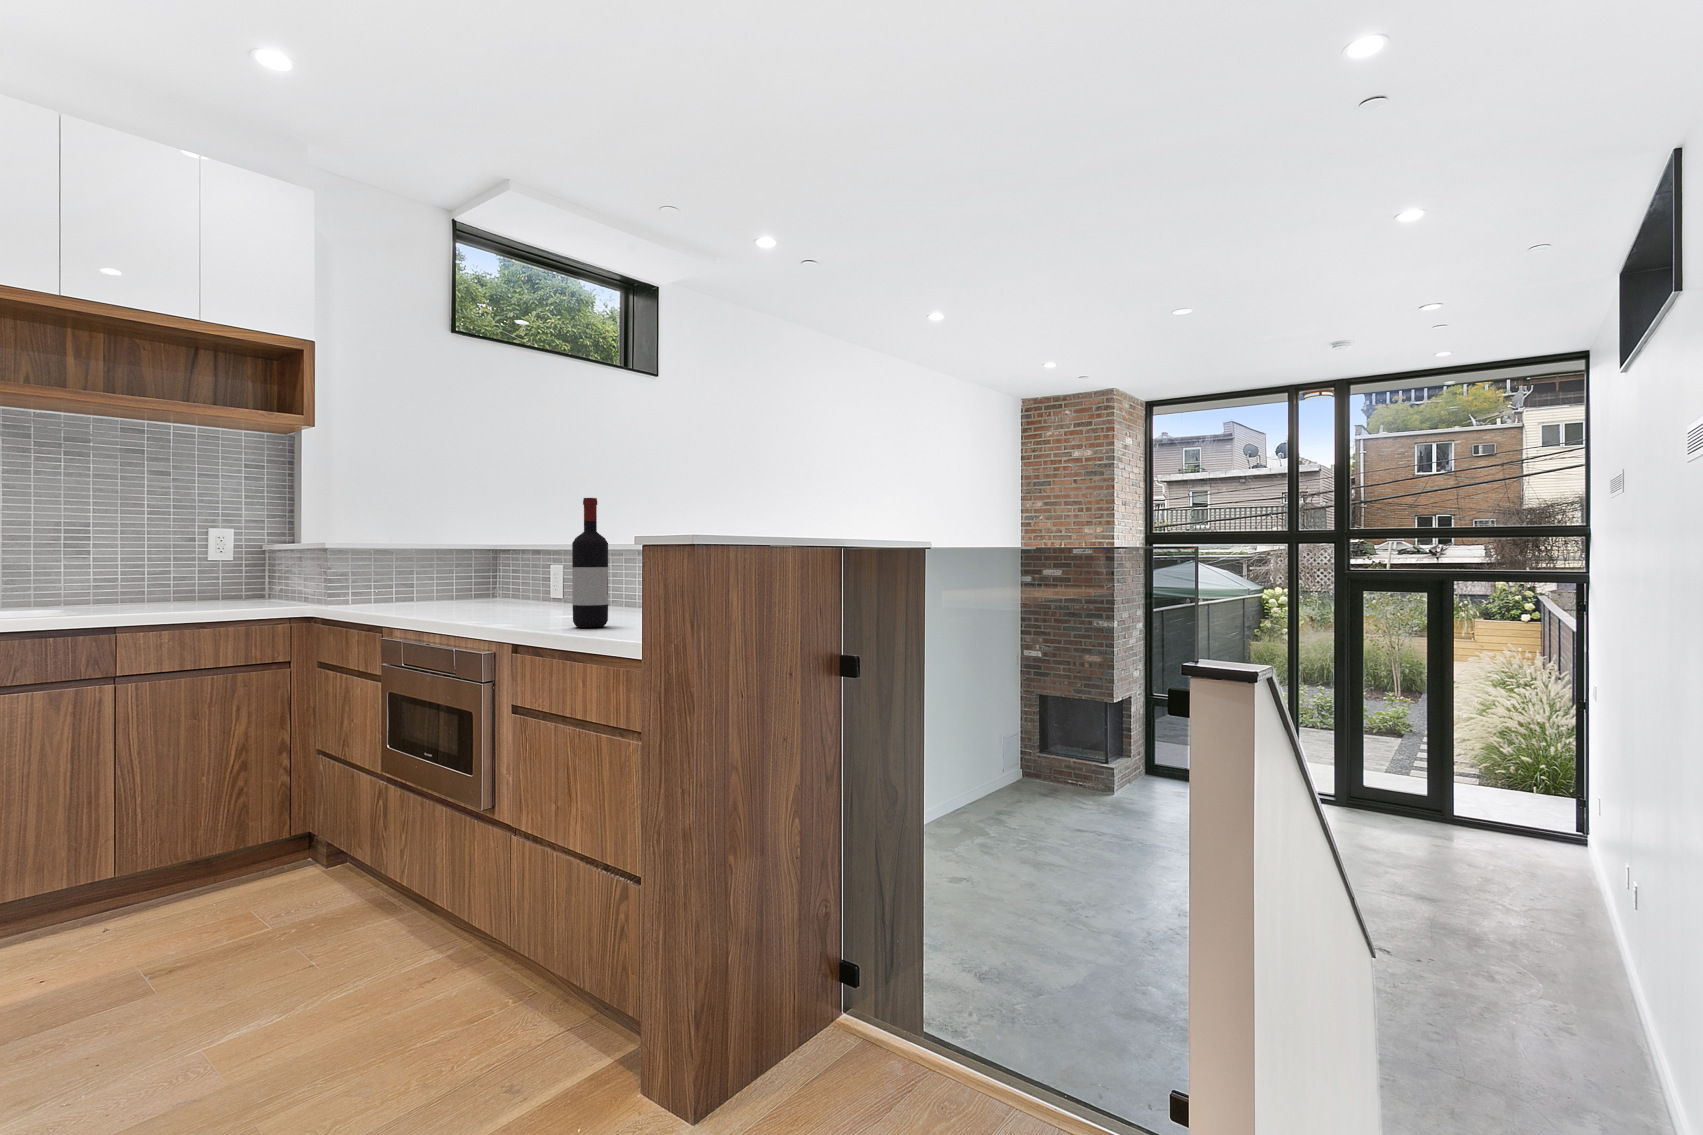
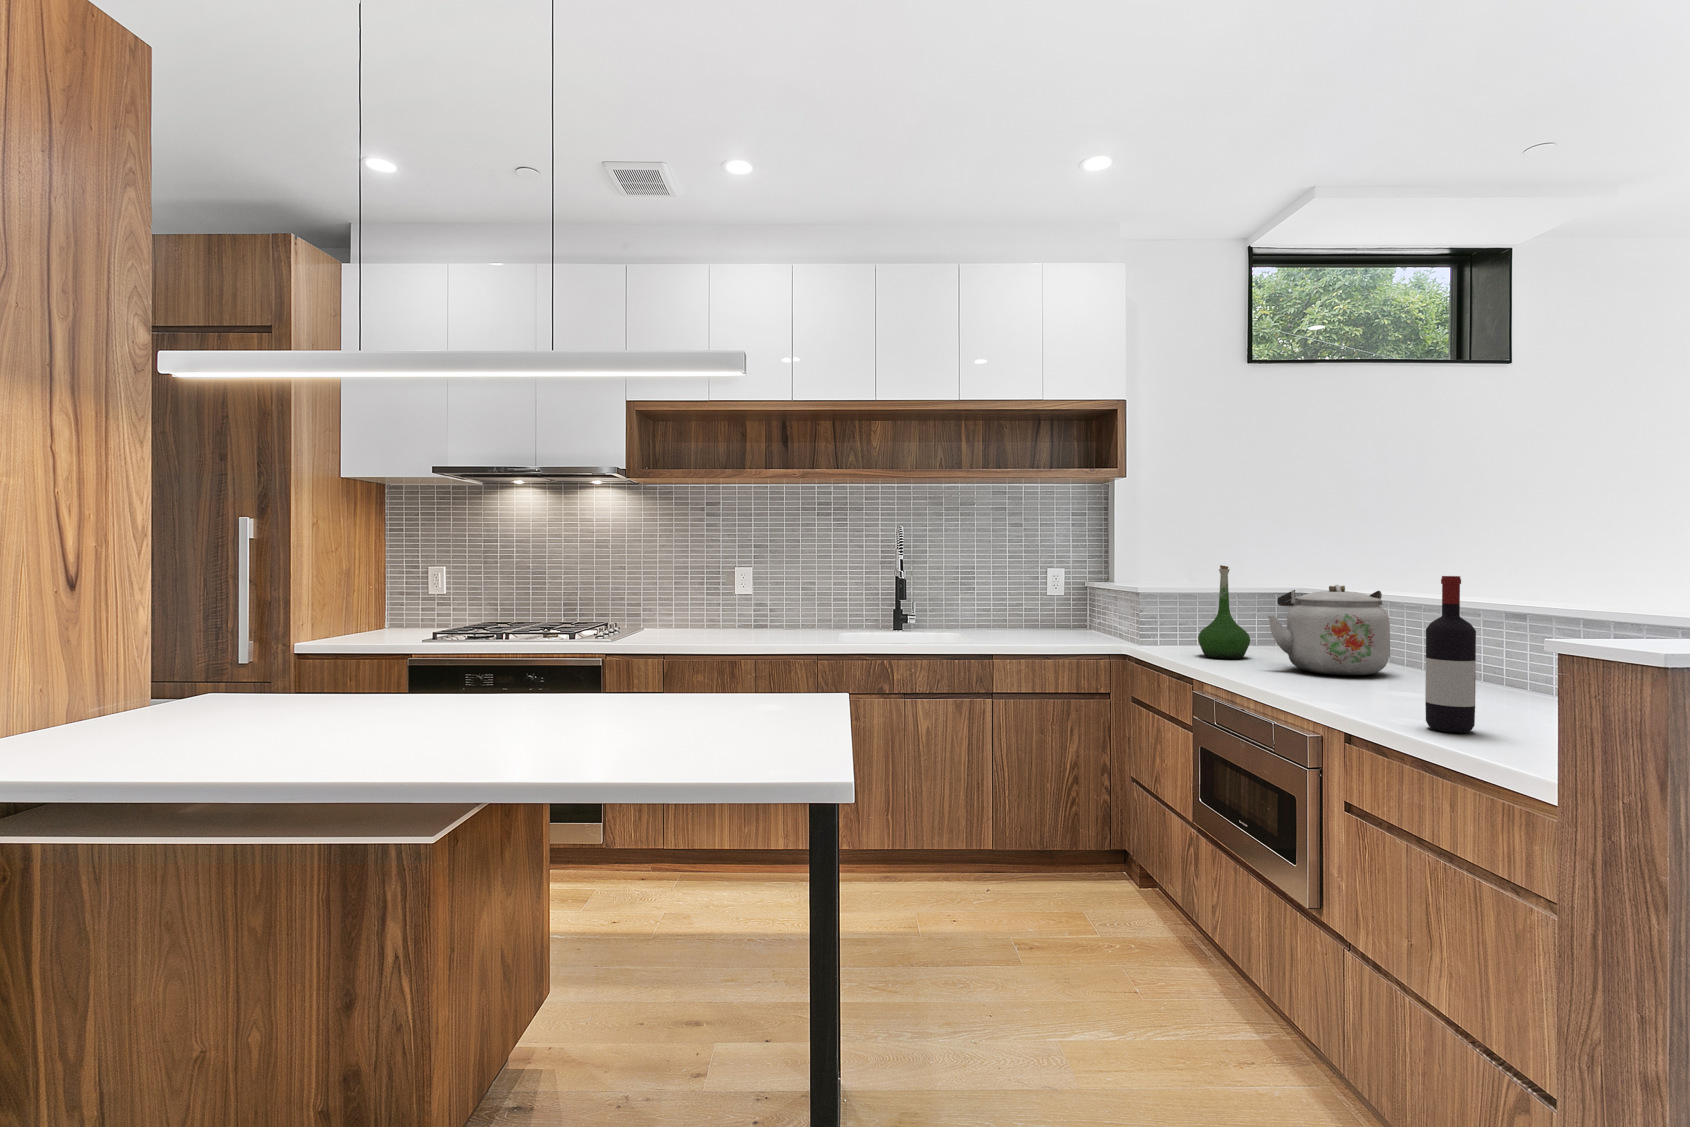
vase: none [389,515,443,607] -> present [1198,565,1250,659]
kettle: none [455,529,561,609] -> present [1268,585,1390,675]

